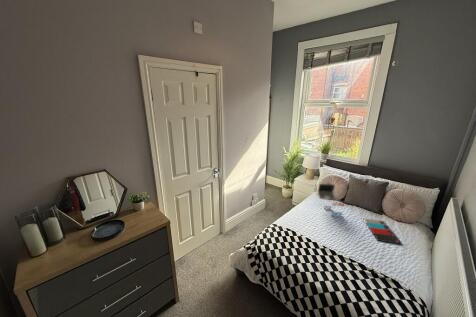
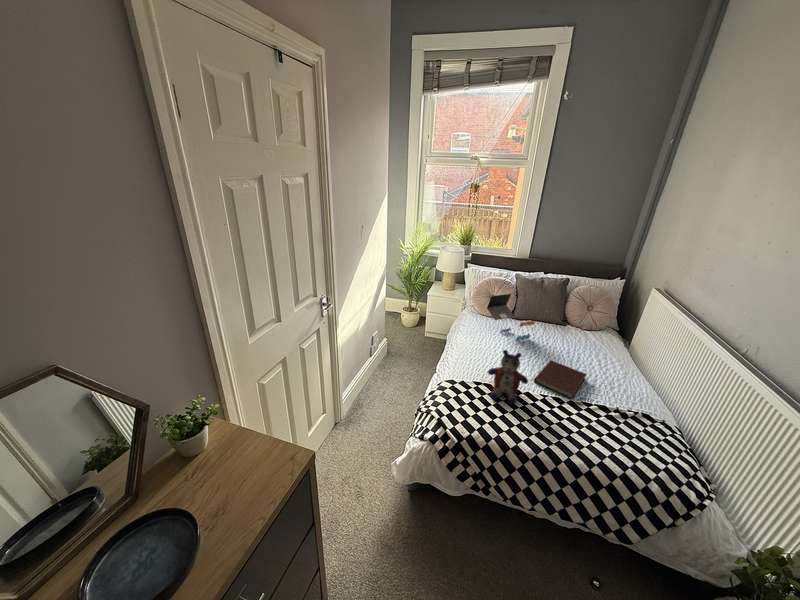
stuffed bear: none [287,210,312,244] -> present [488,350,528,405]
smartphone: present [363,219,402,244] -> none [554,333,616,364]
notebook: none [323,230,364,254] -> present [534,361,586,400]

